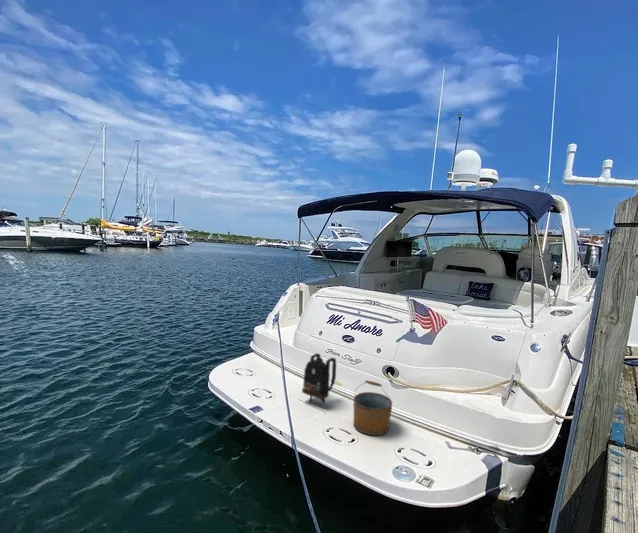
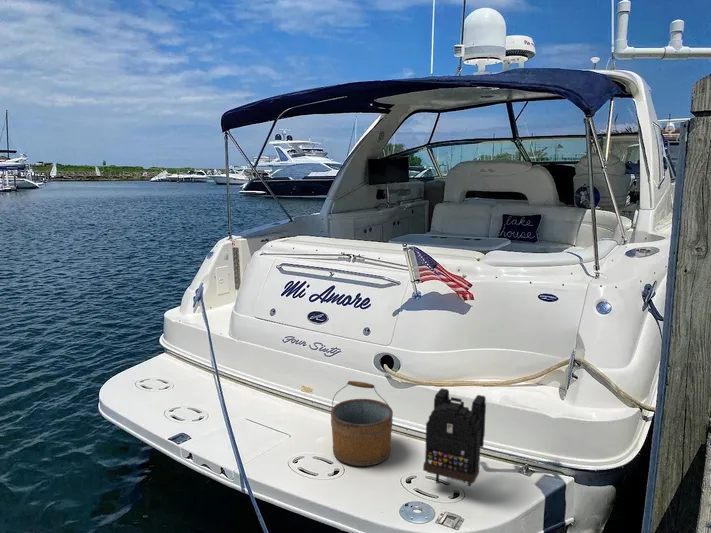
backpack: present [302,354,336,402] -> present [423,388,486,486]

